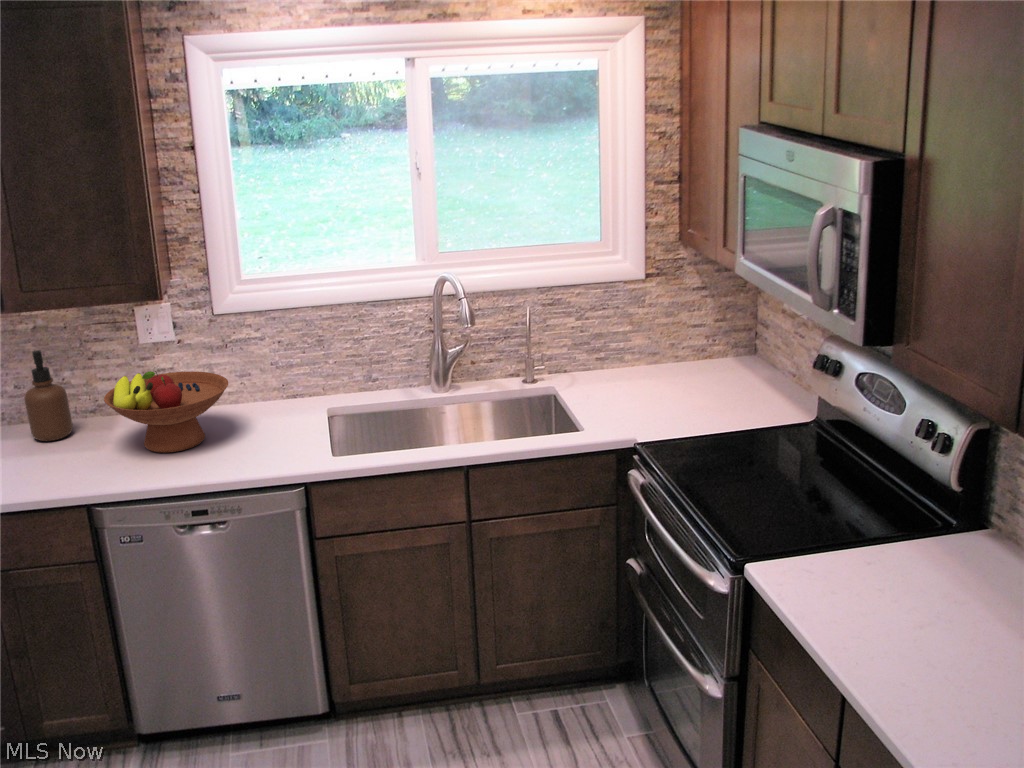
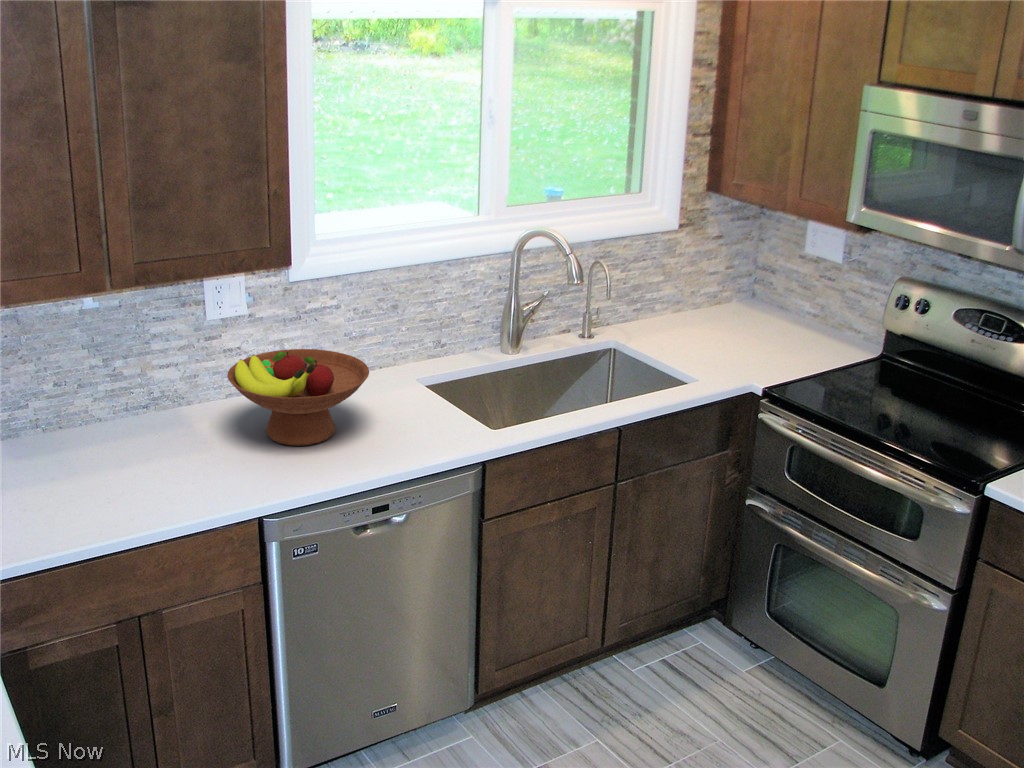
soap dispenser: present [24,350,73,441] -> none [99,335,153,447]

